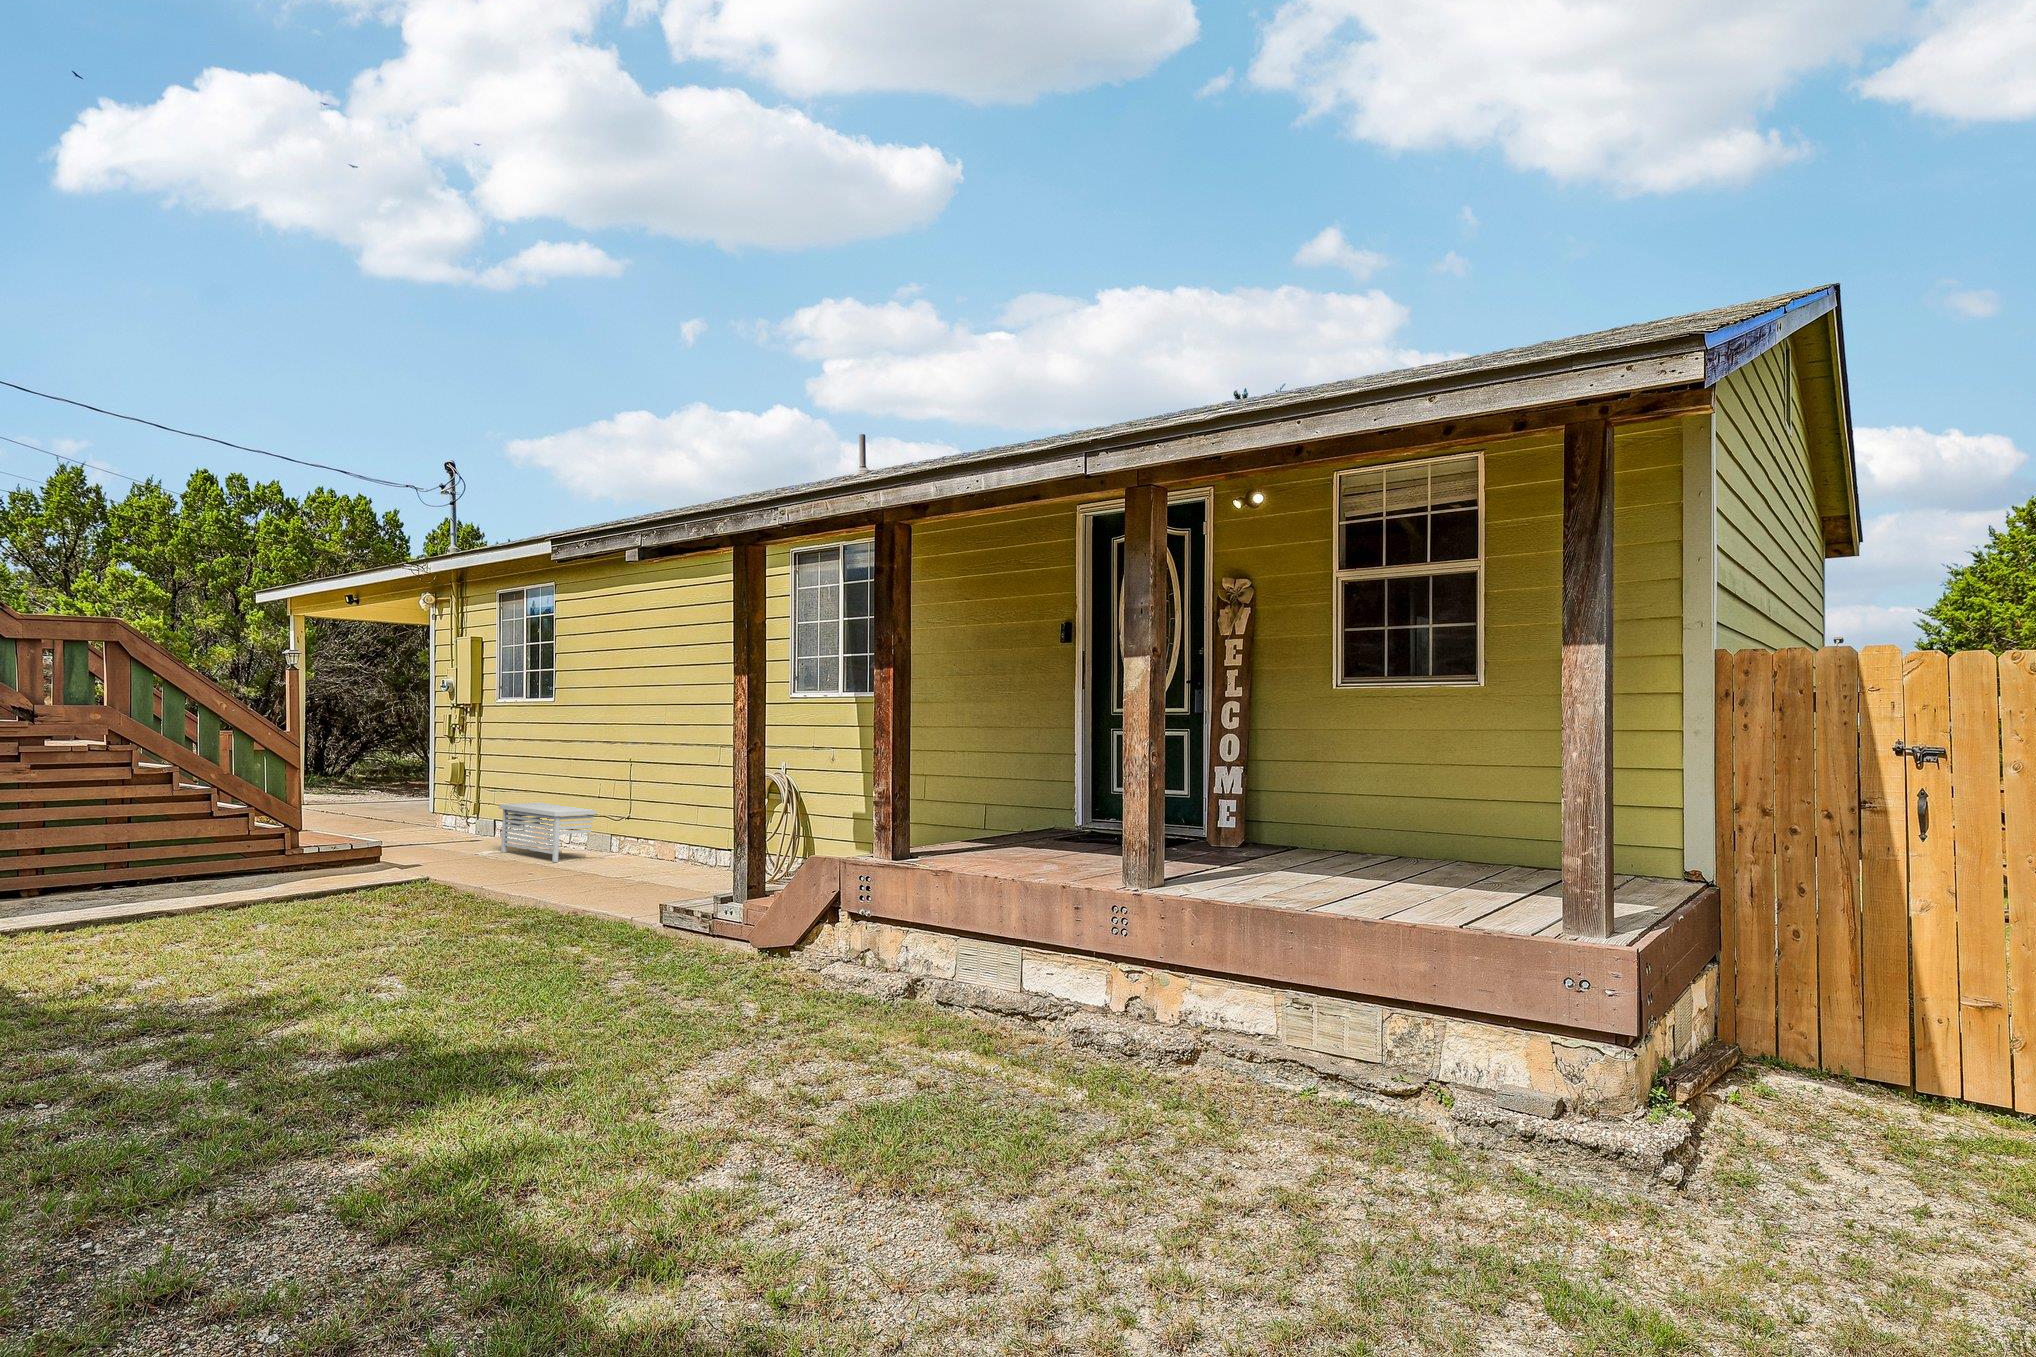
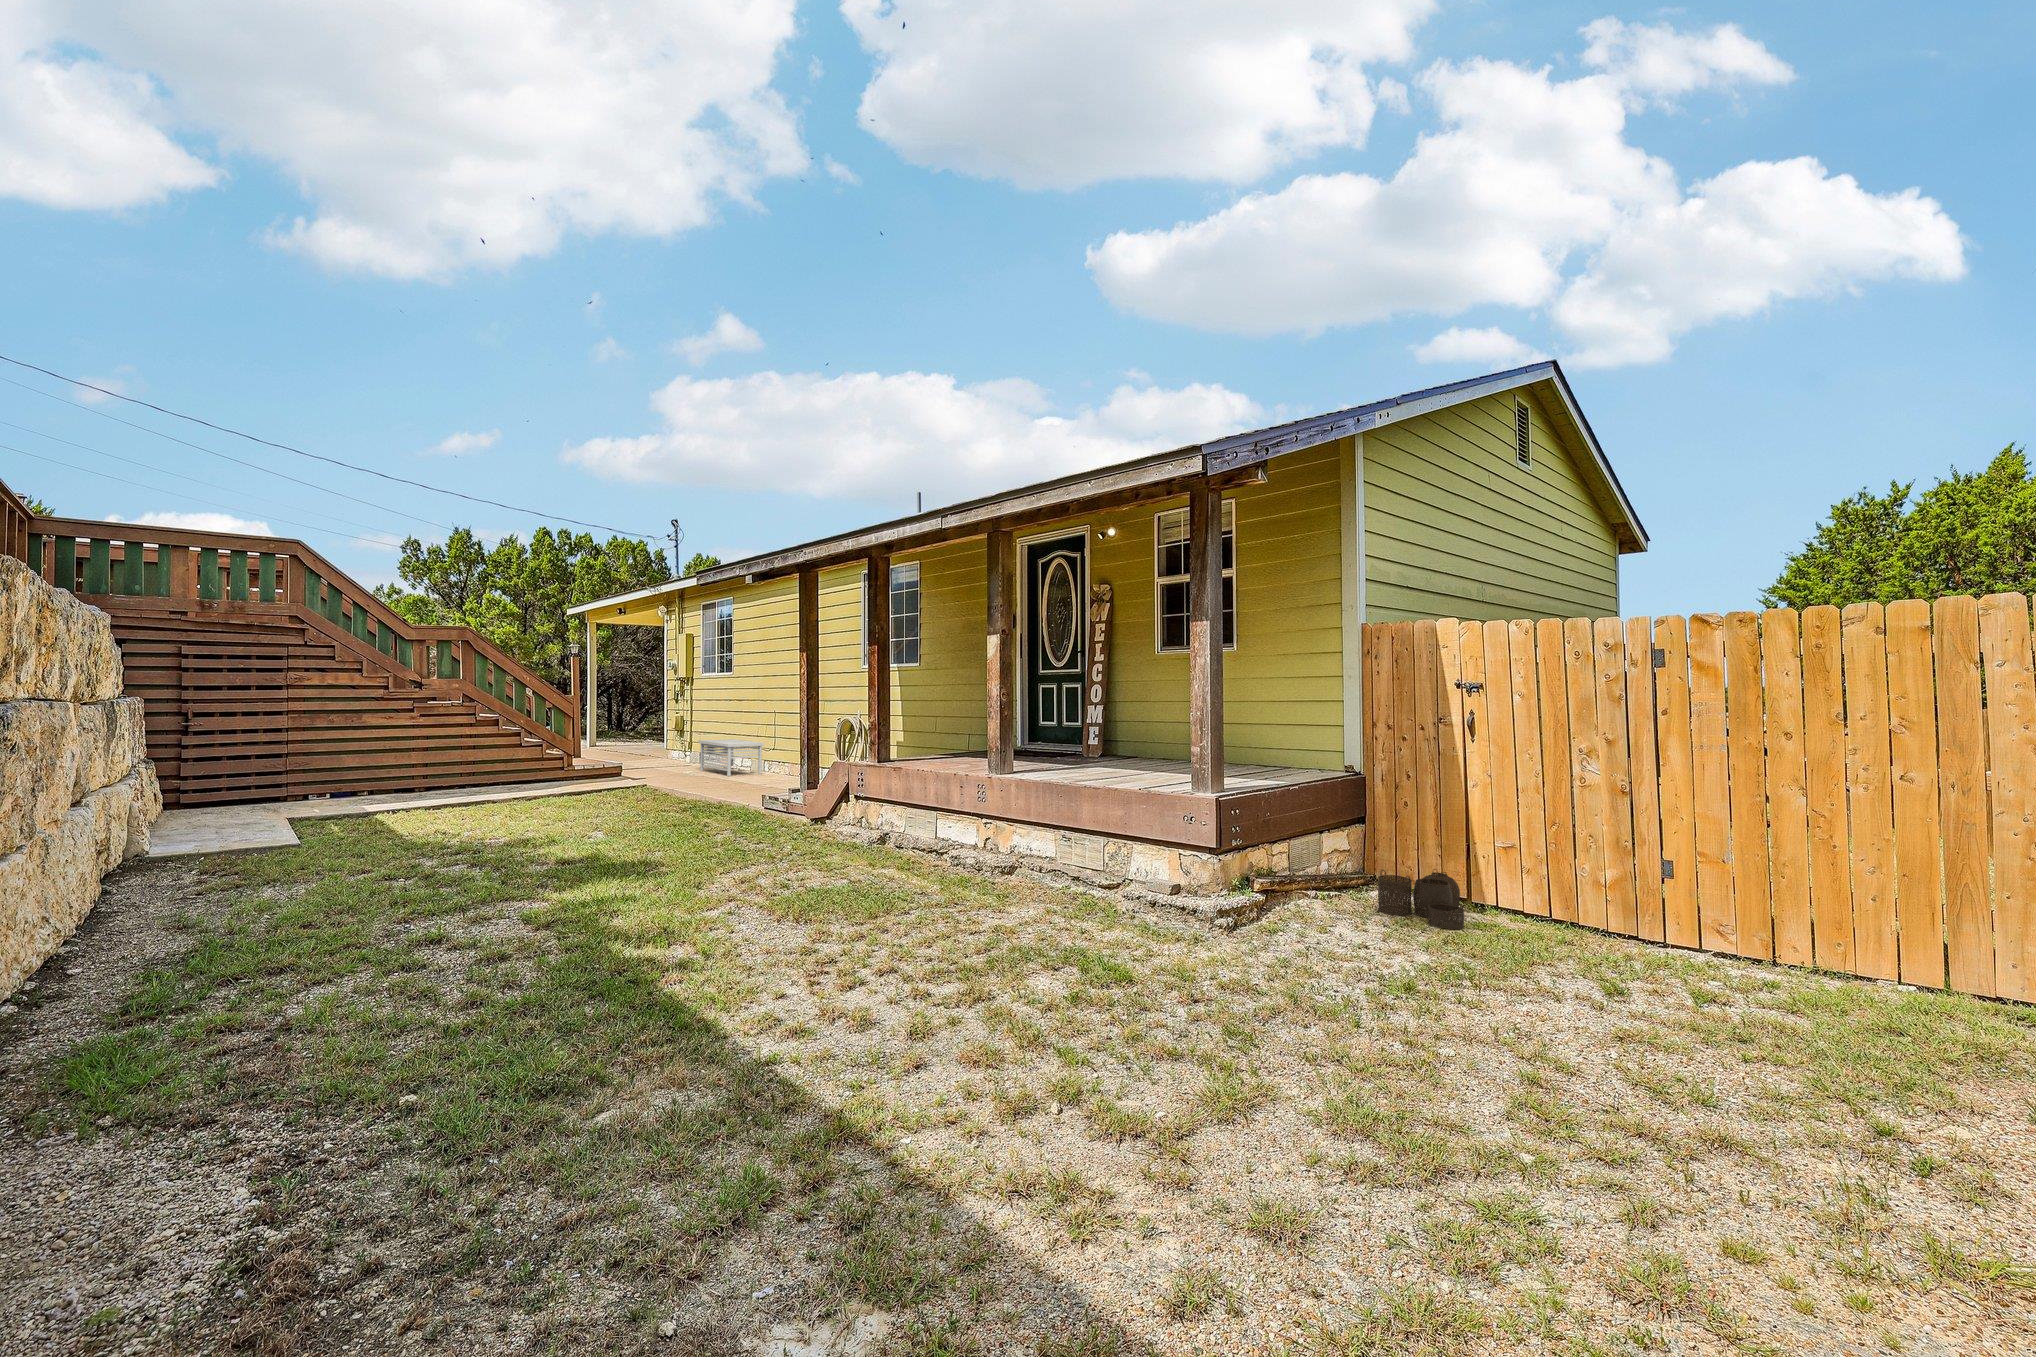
woven basket: none [1821,1042,1998,1155] -> present [1378,869,1464,929]

